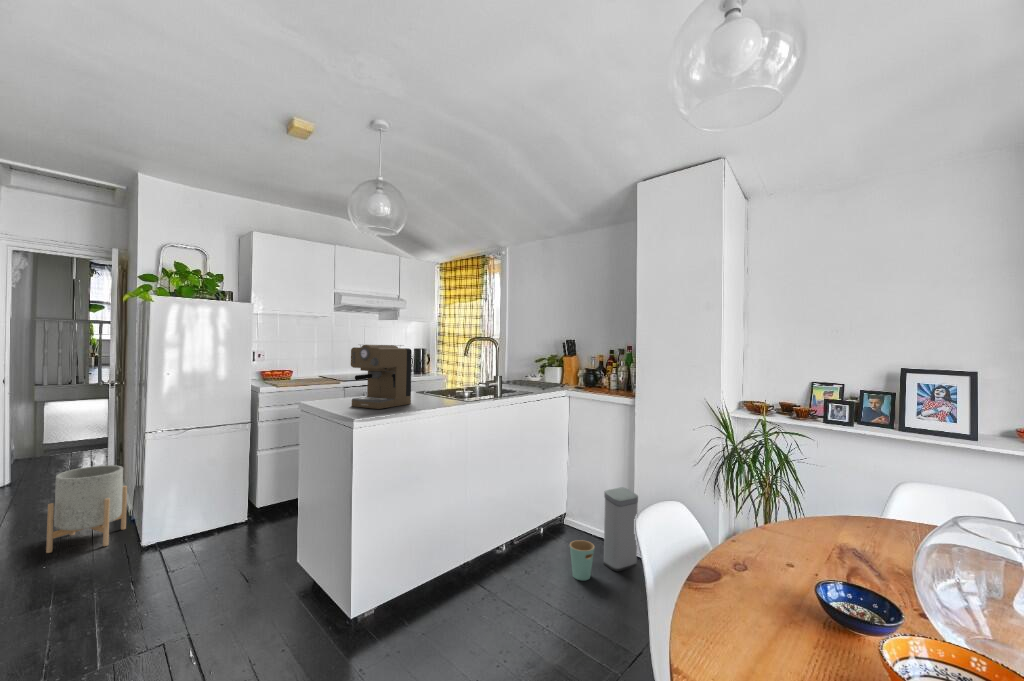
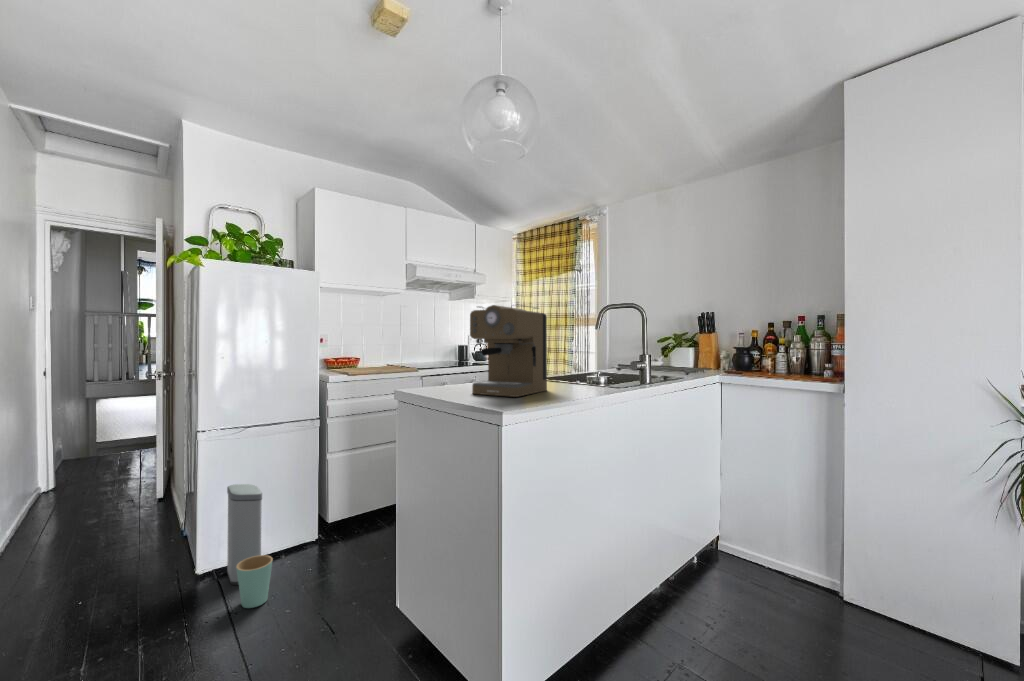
planter: present [46,465,127,553] -> none [83,471,177,582]
trash can: present [570,487,638,581] -> present [227,484,273,608]

